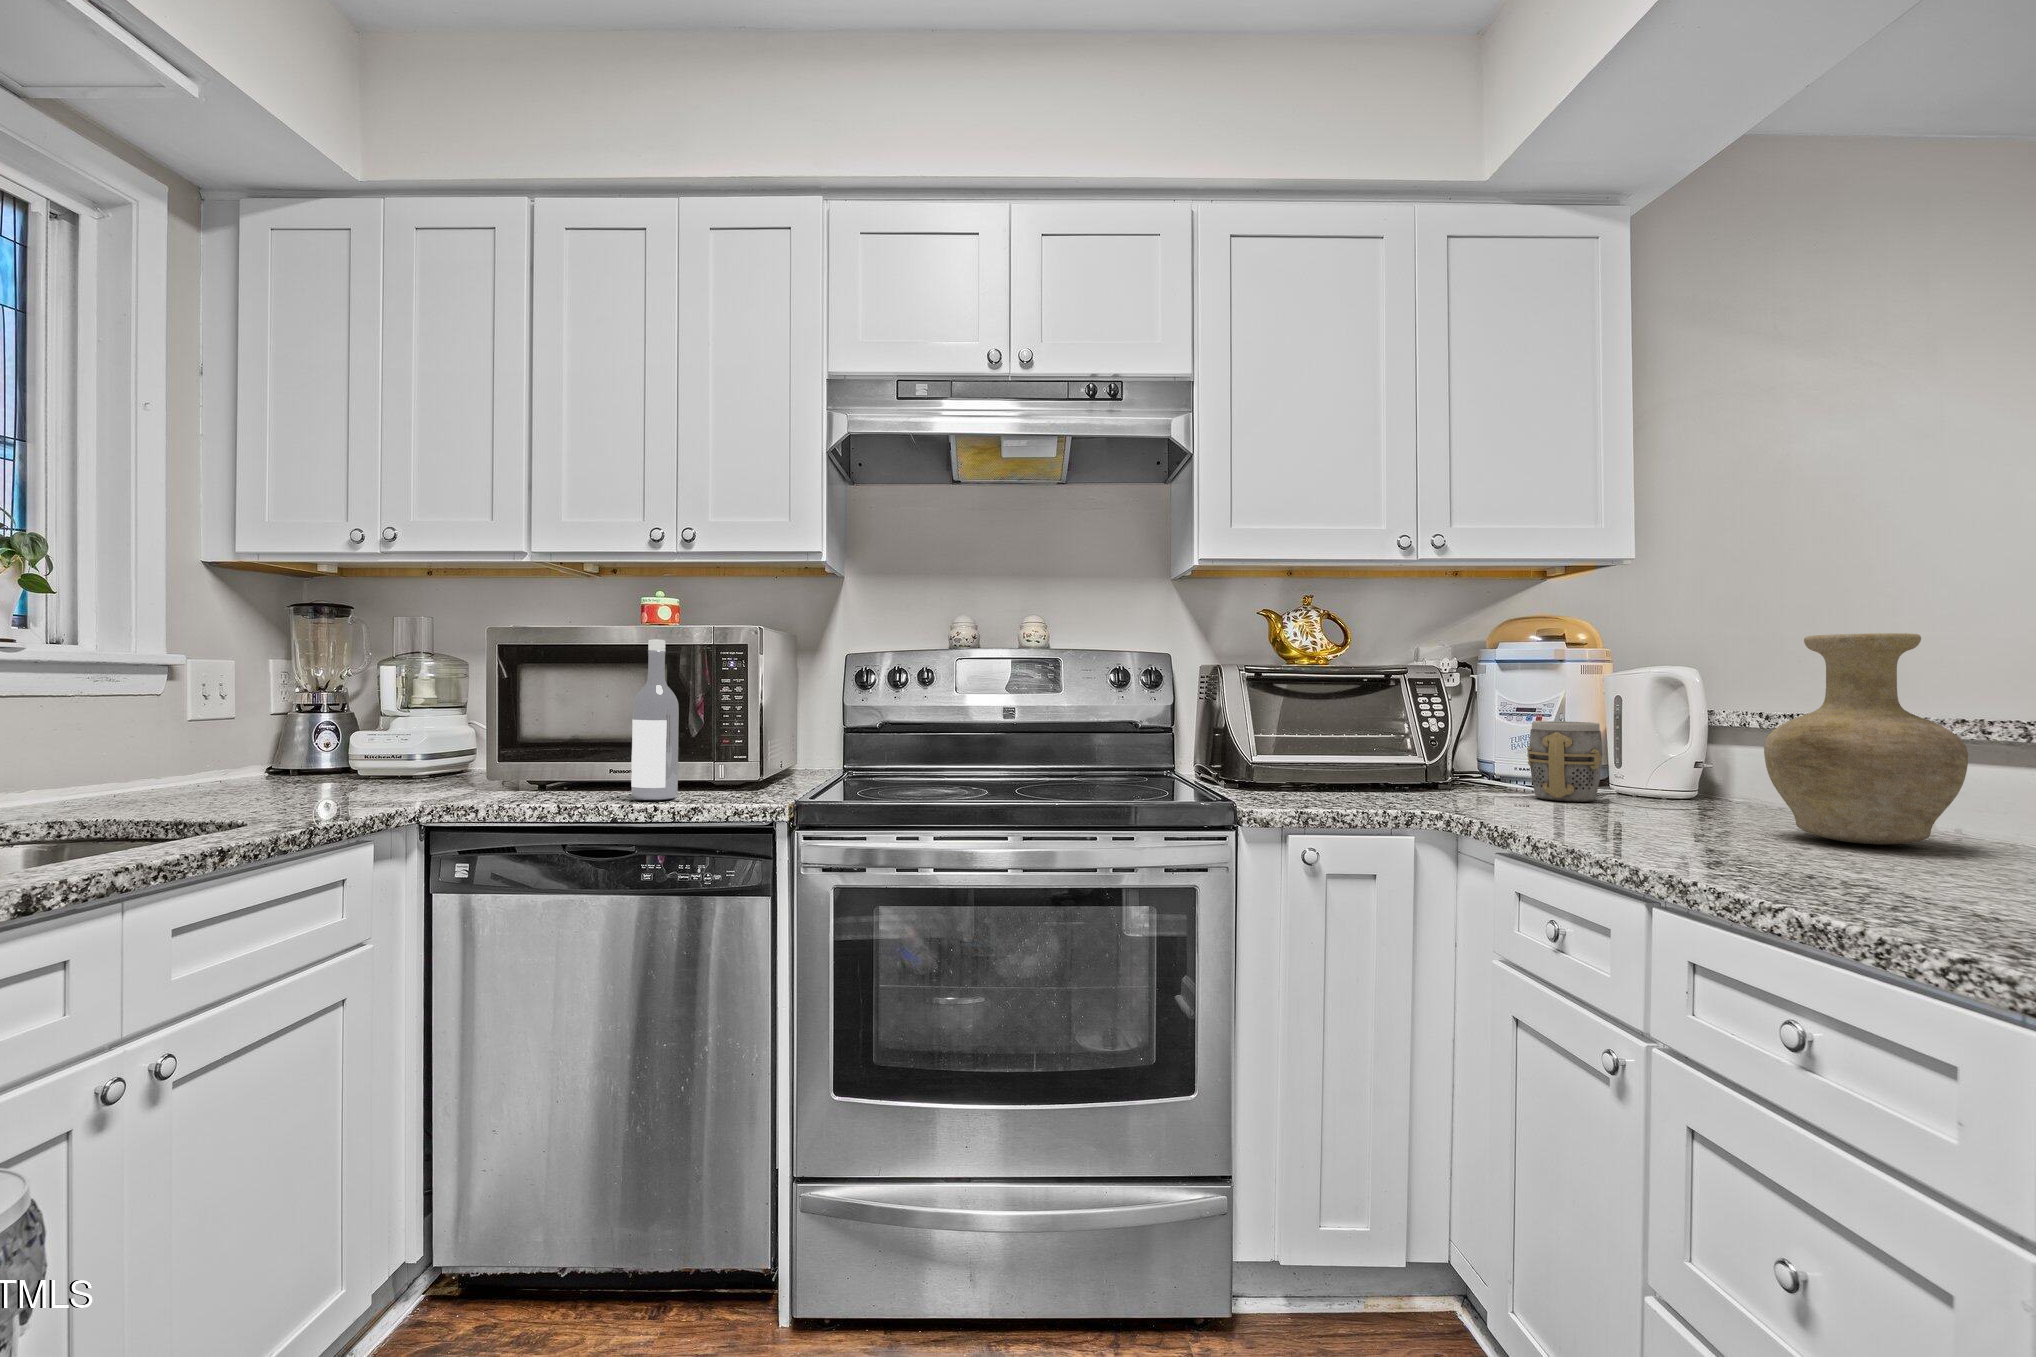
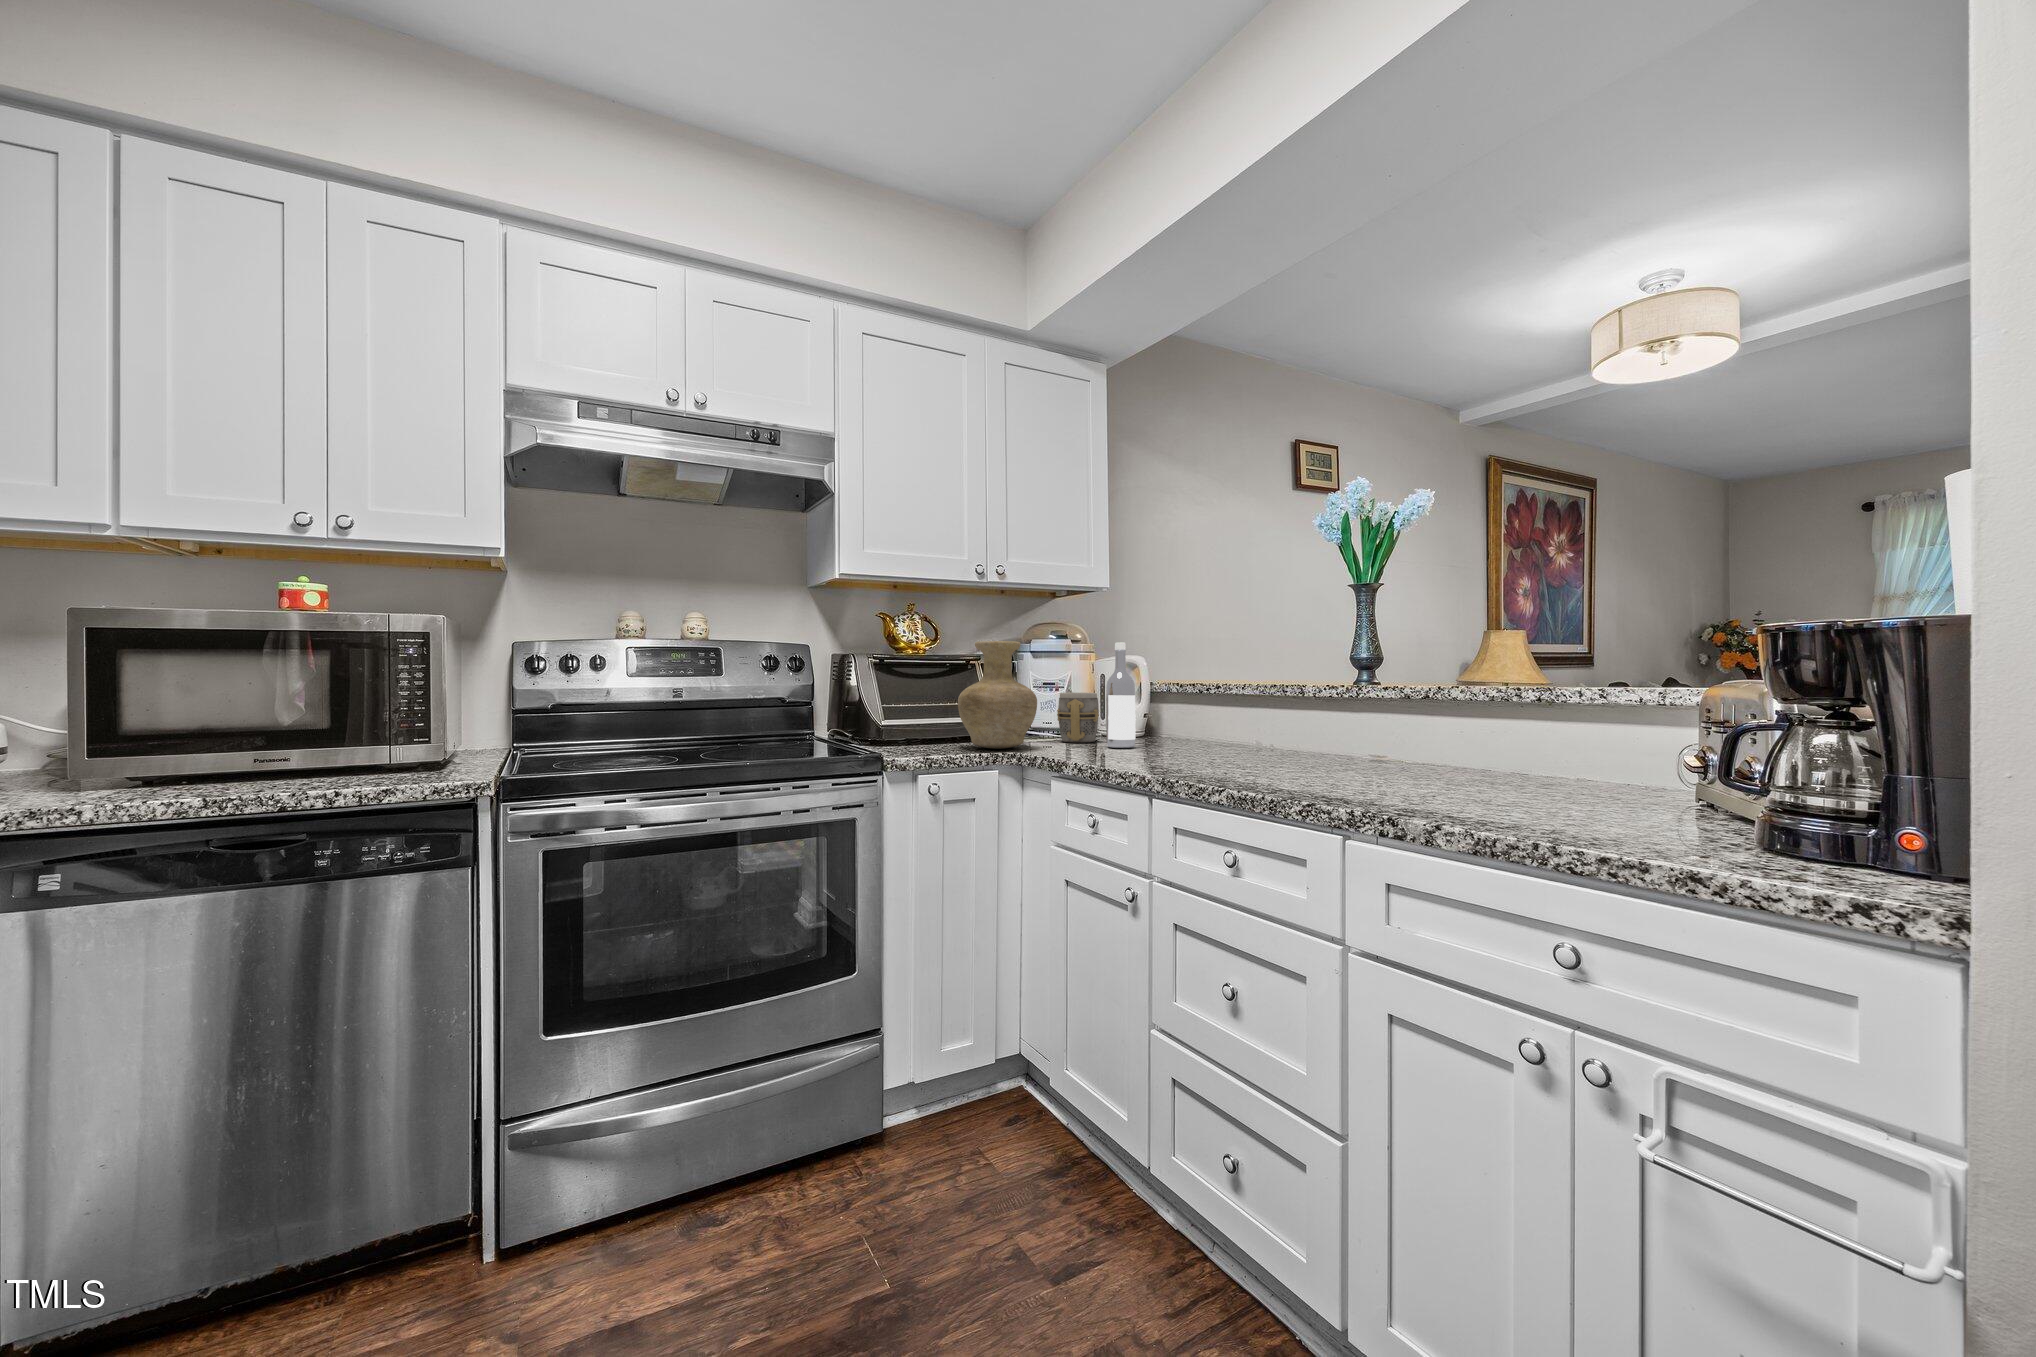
vase: present [1764,633,1968,844] -> present [958,641,1037,749]
wine bottle: present [631,640,679,800] -> present [1106,642,1136,748]

